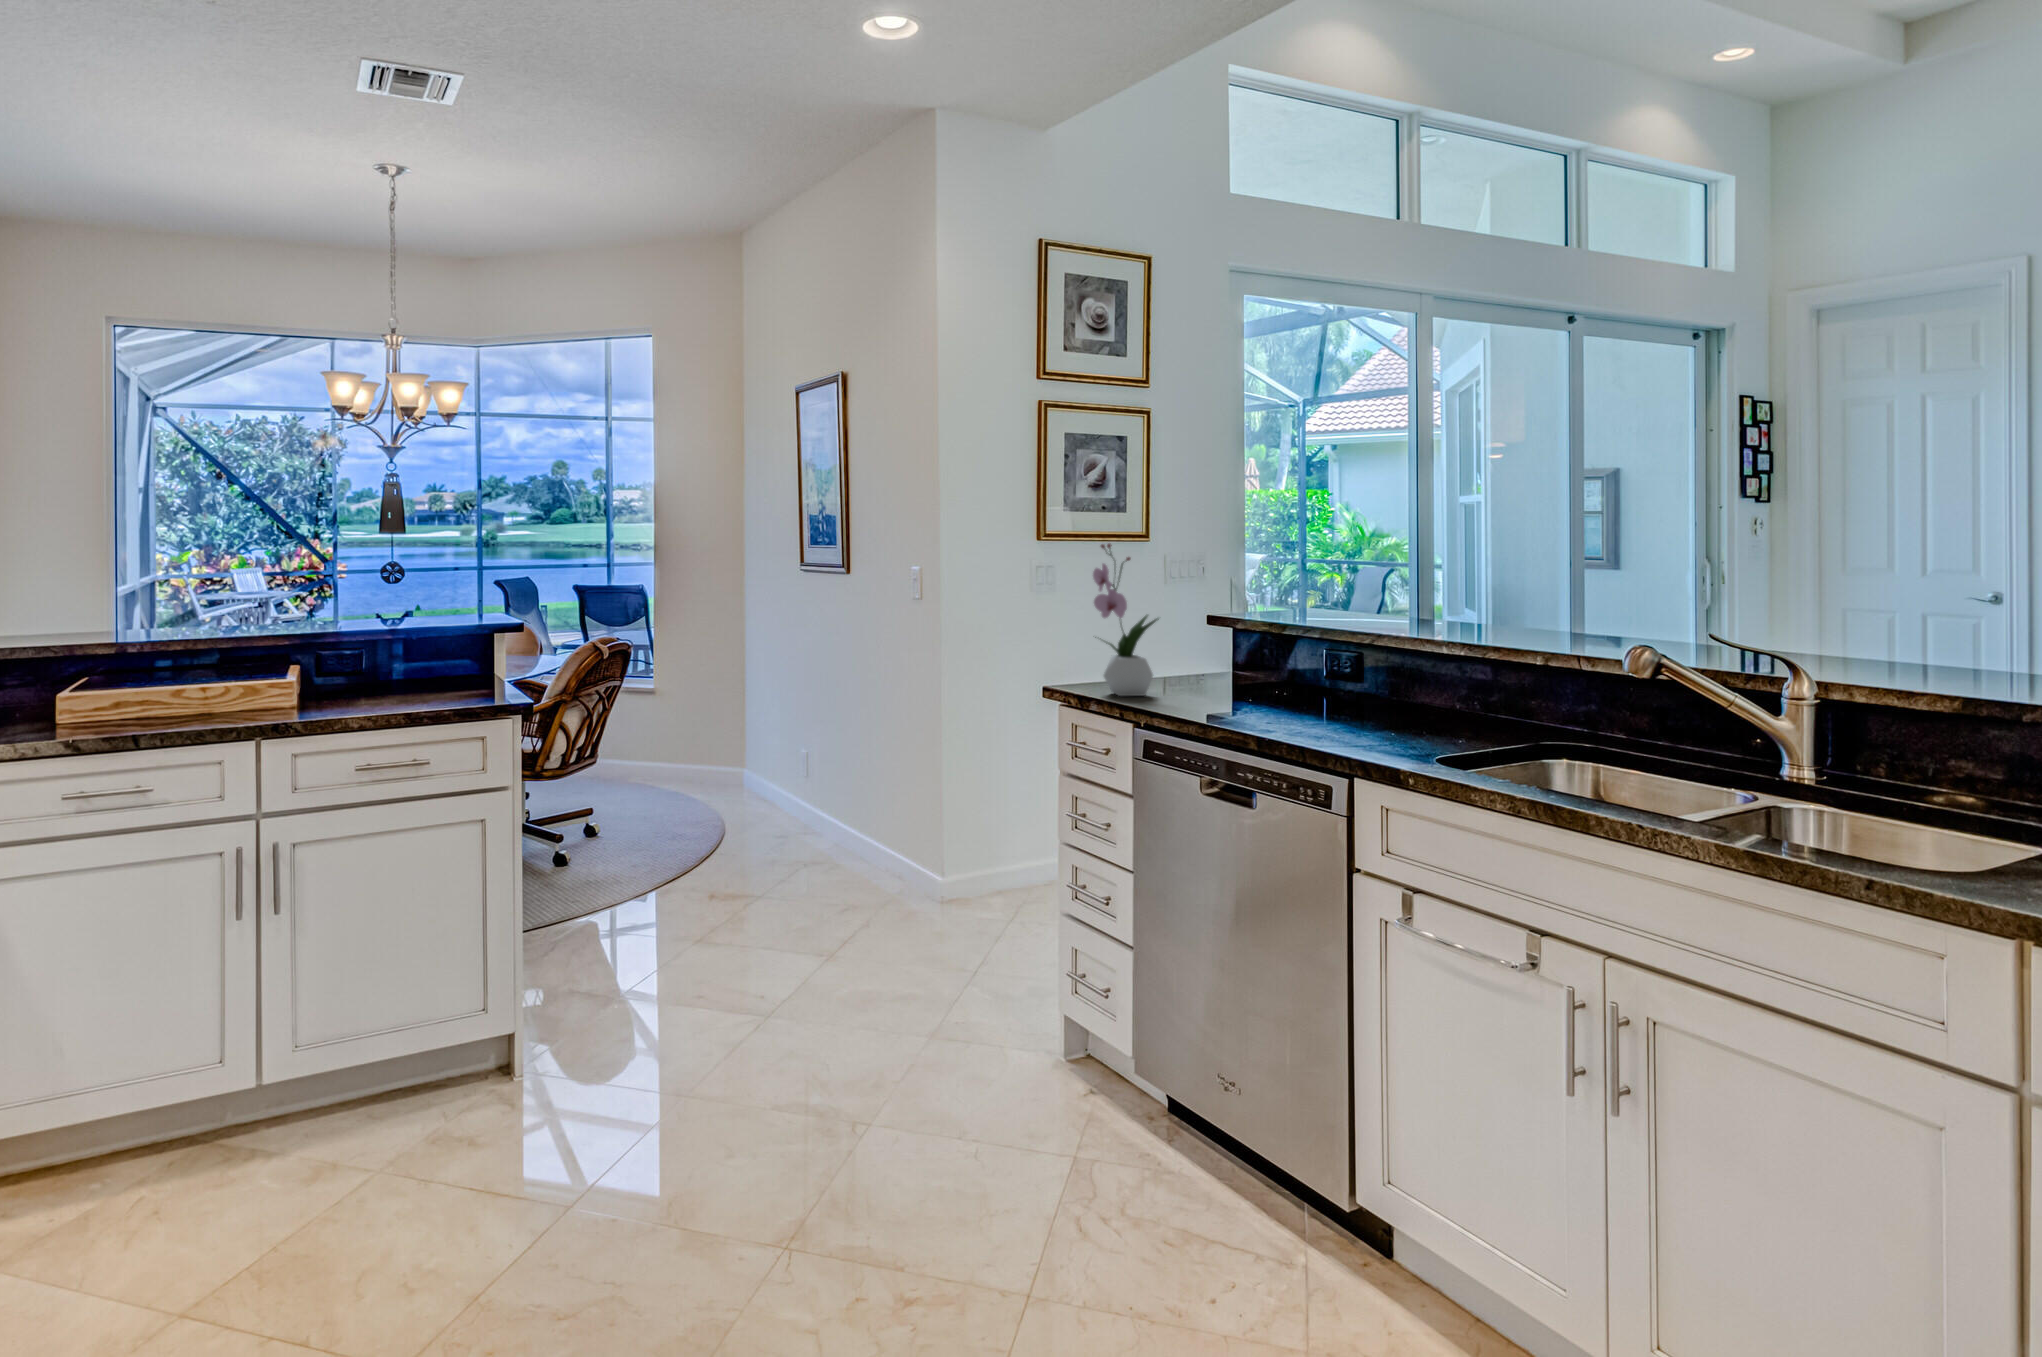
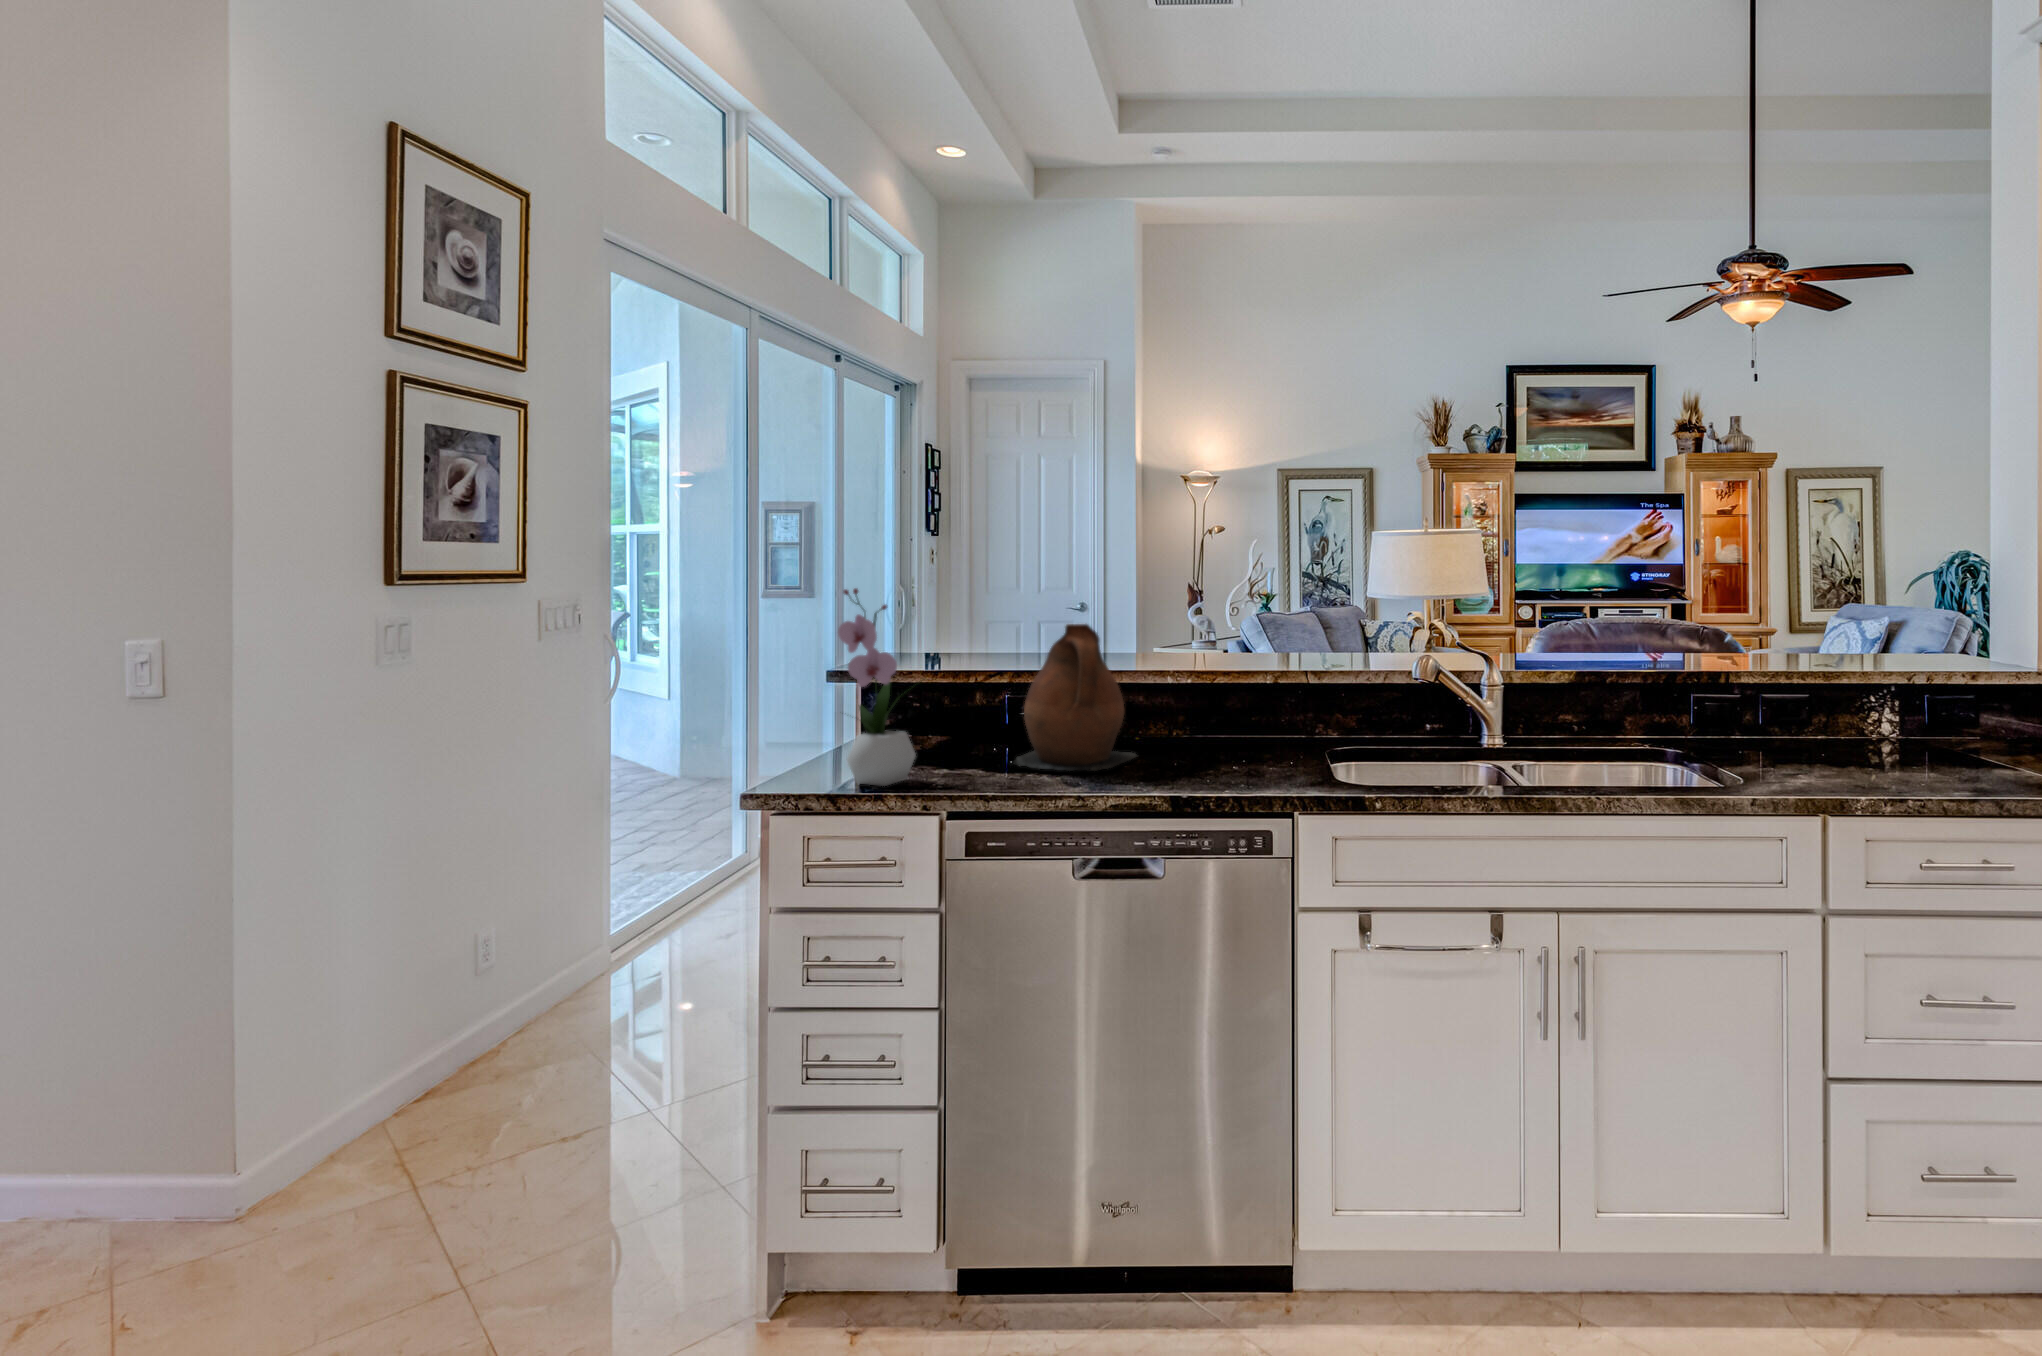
ceramic pitcher: none [1236,580,1363,715] -> present [1014,624,1137,771]

